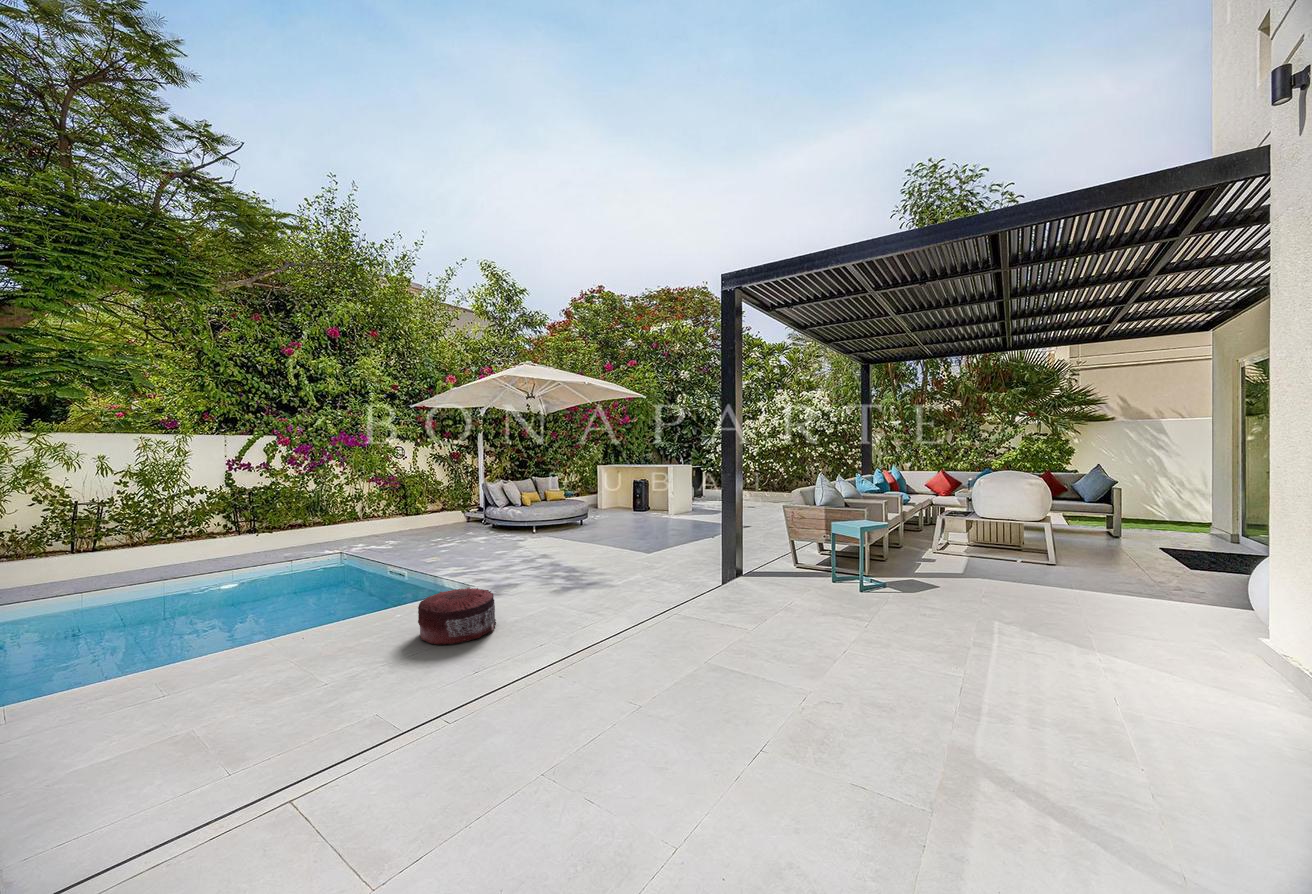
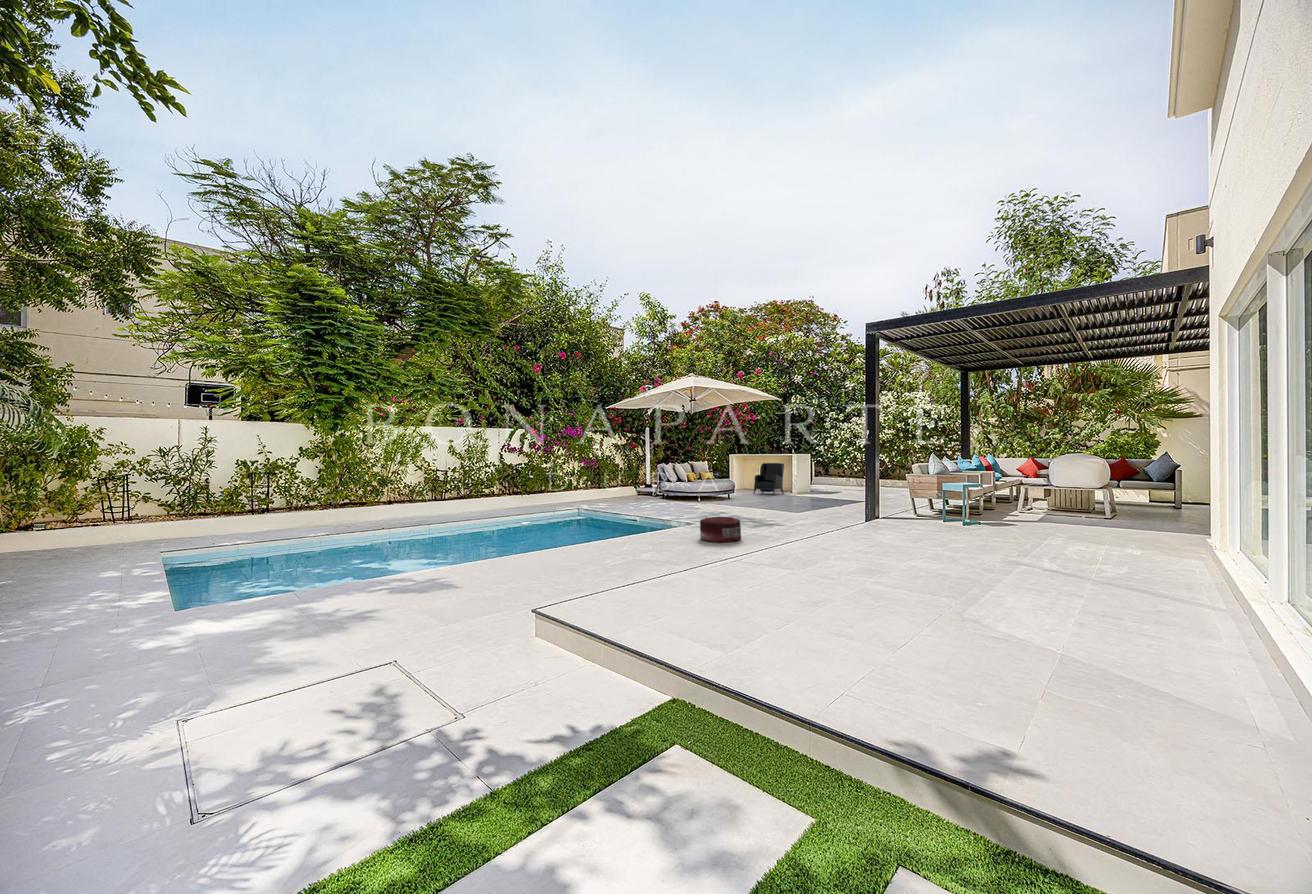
armchair: none [621,474,660,514] -> present [753,463,784,495]

